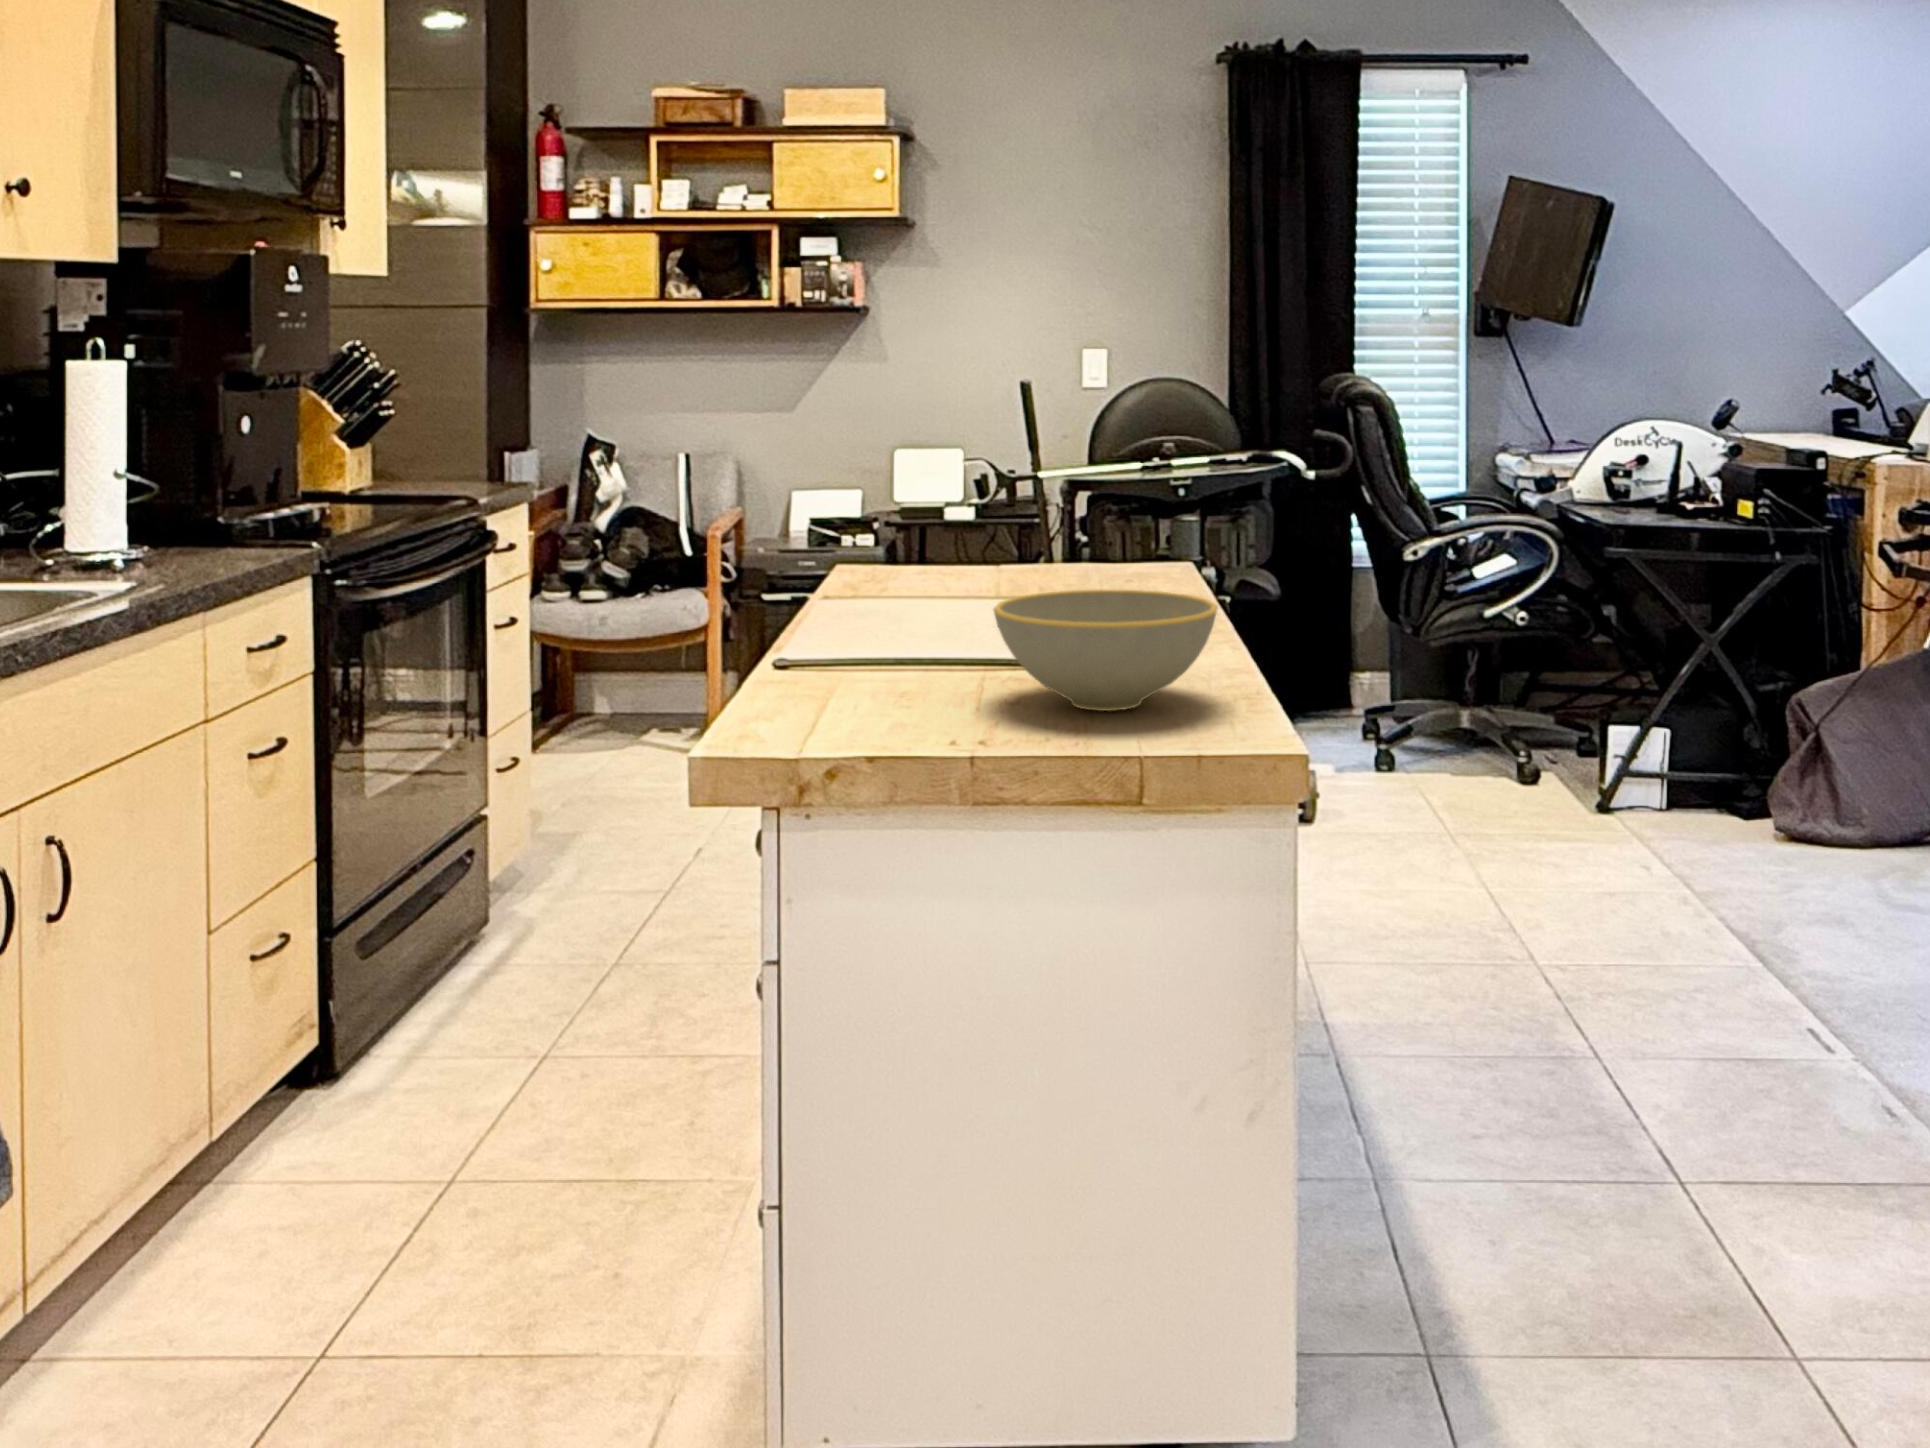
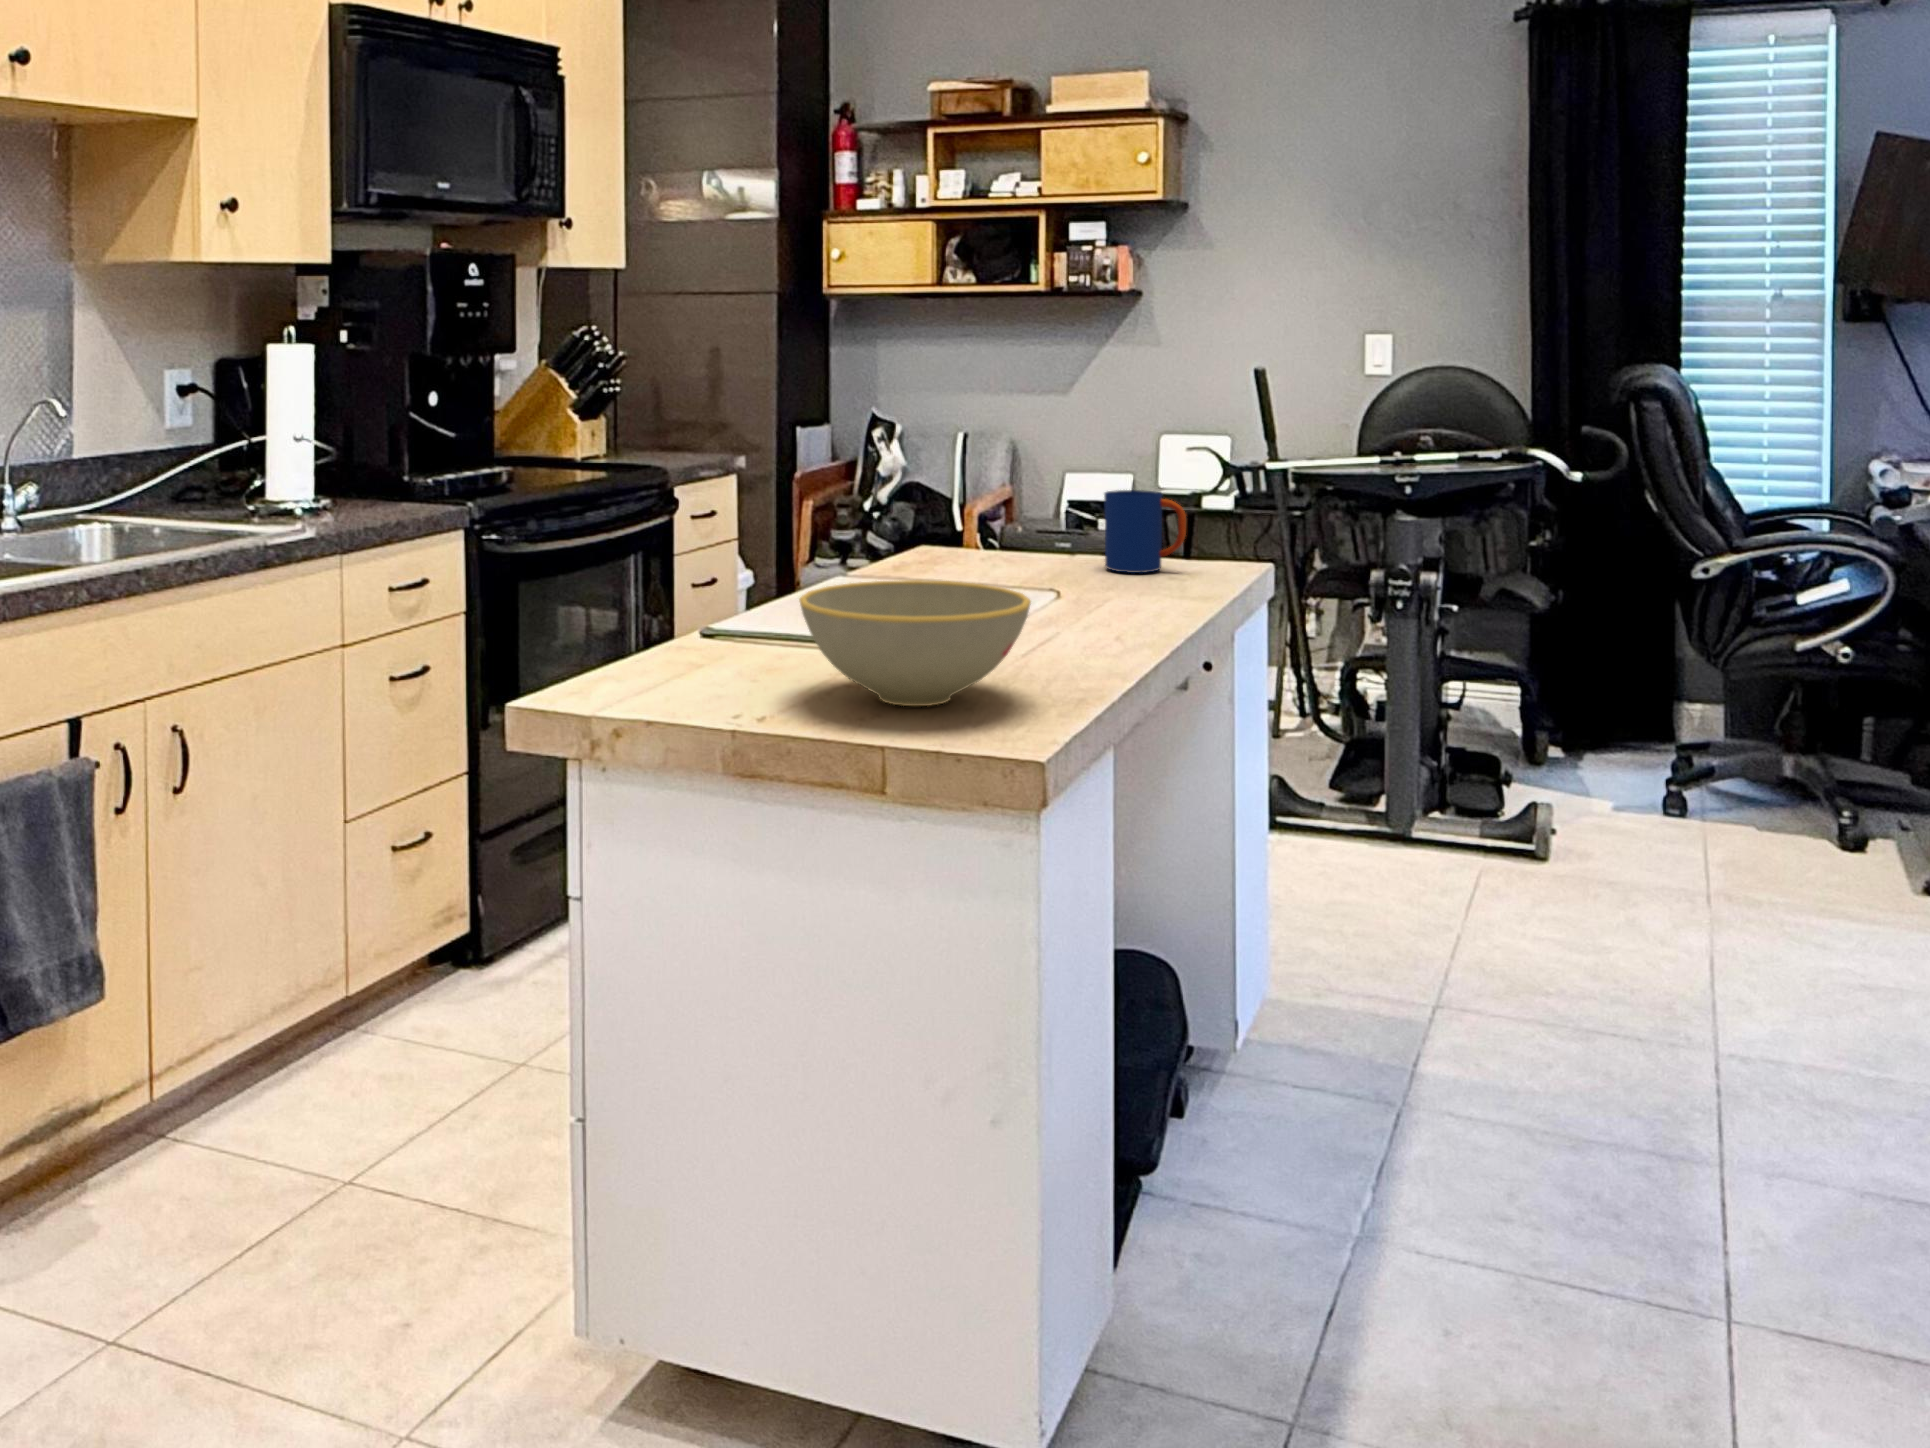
mug: none [1075,500,1153,578] -> present [1104,490,1186,573]

